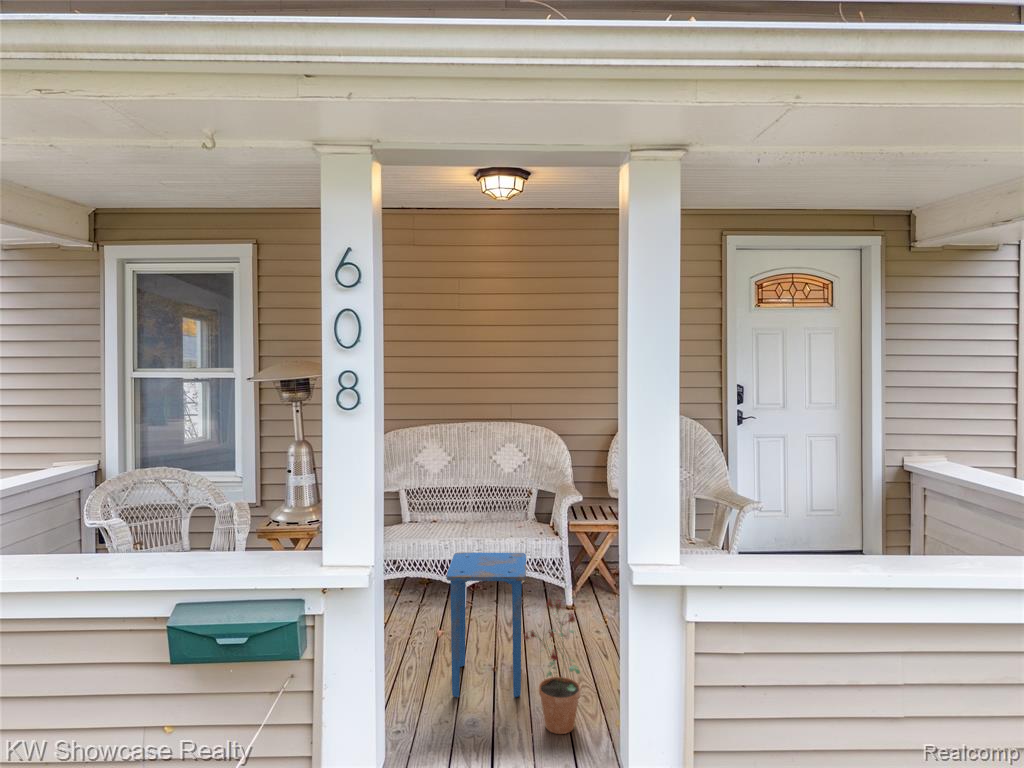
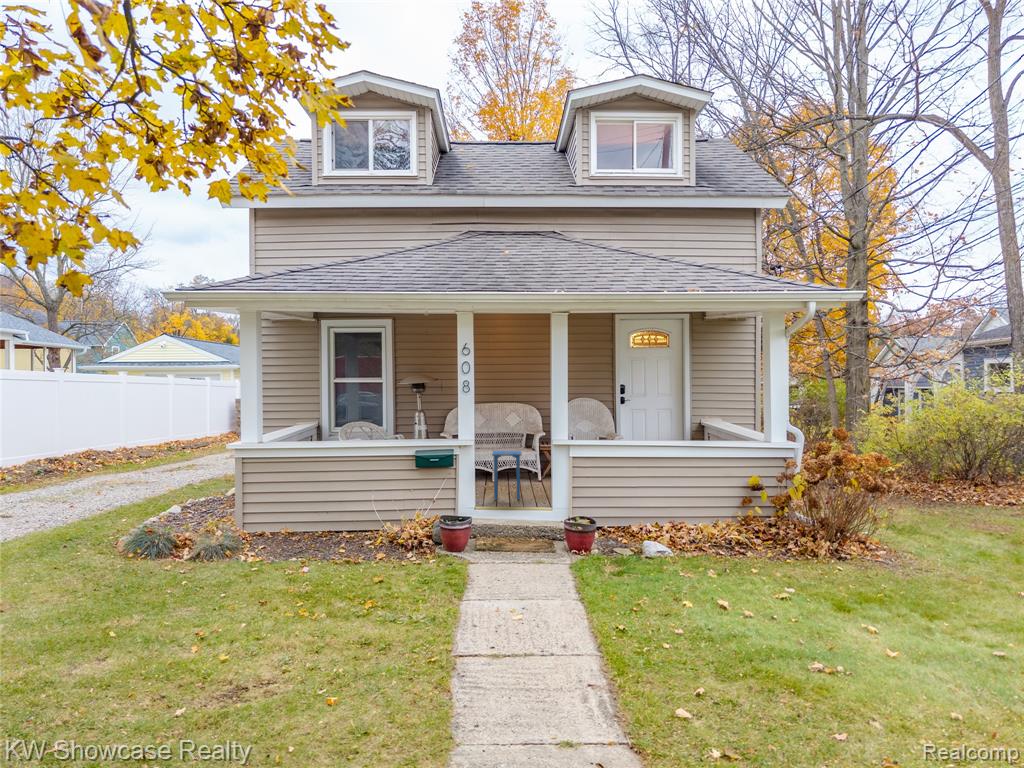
potted plant: present [524,598,581,734] -> none [520,460,542,504]

